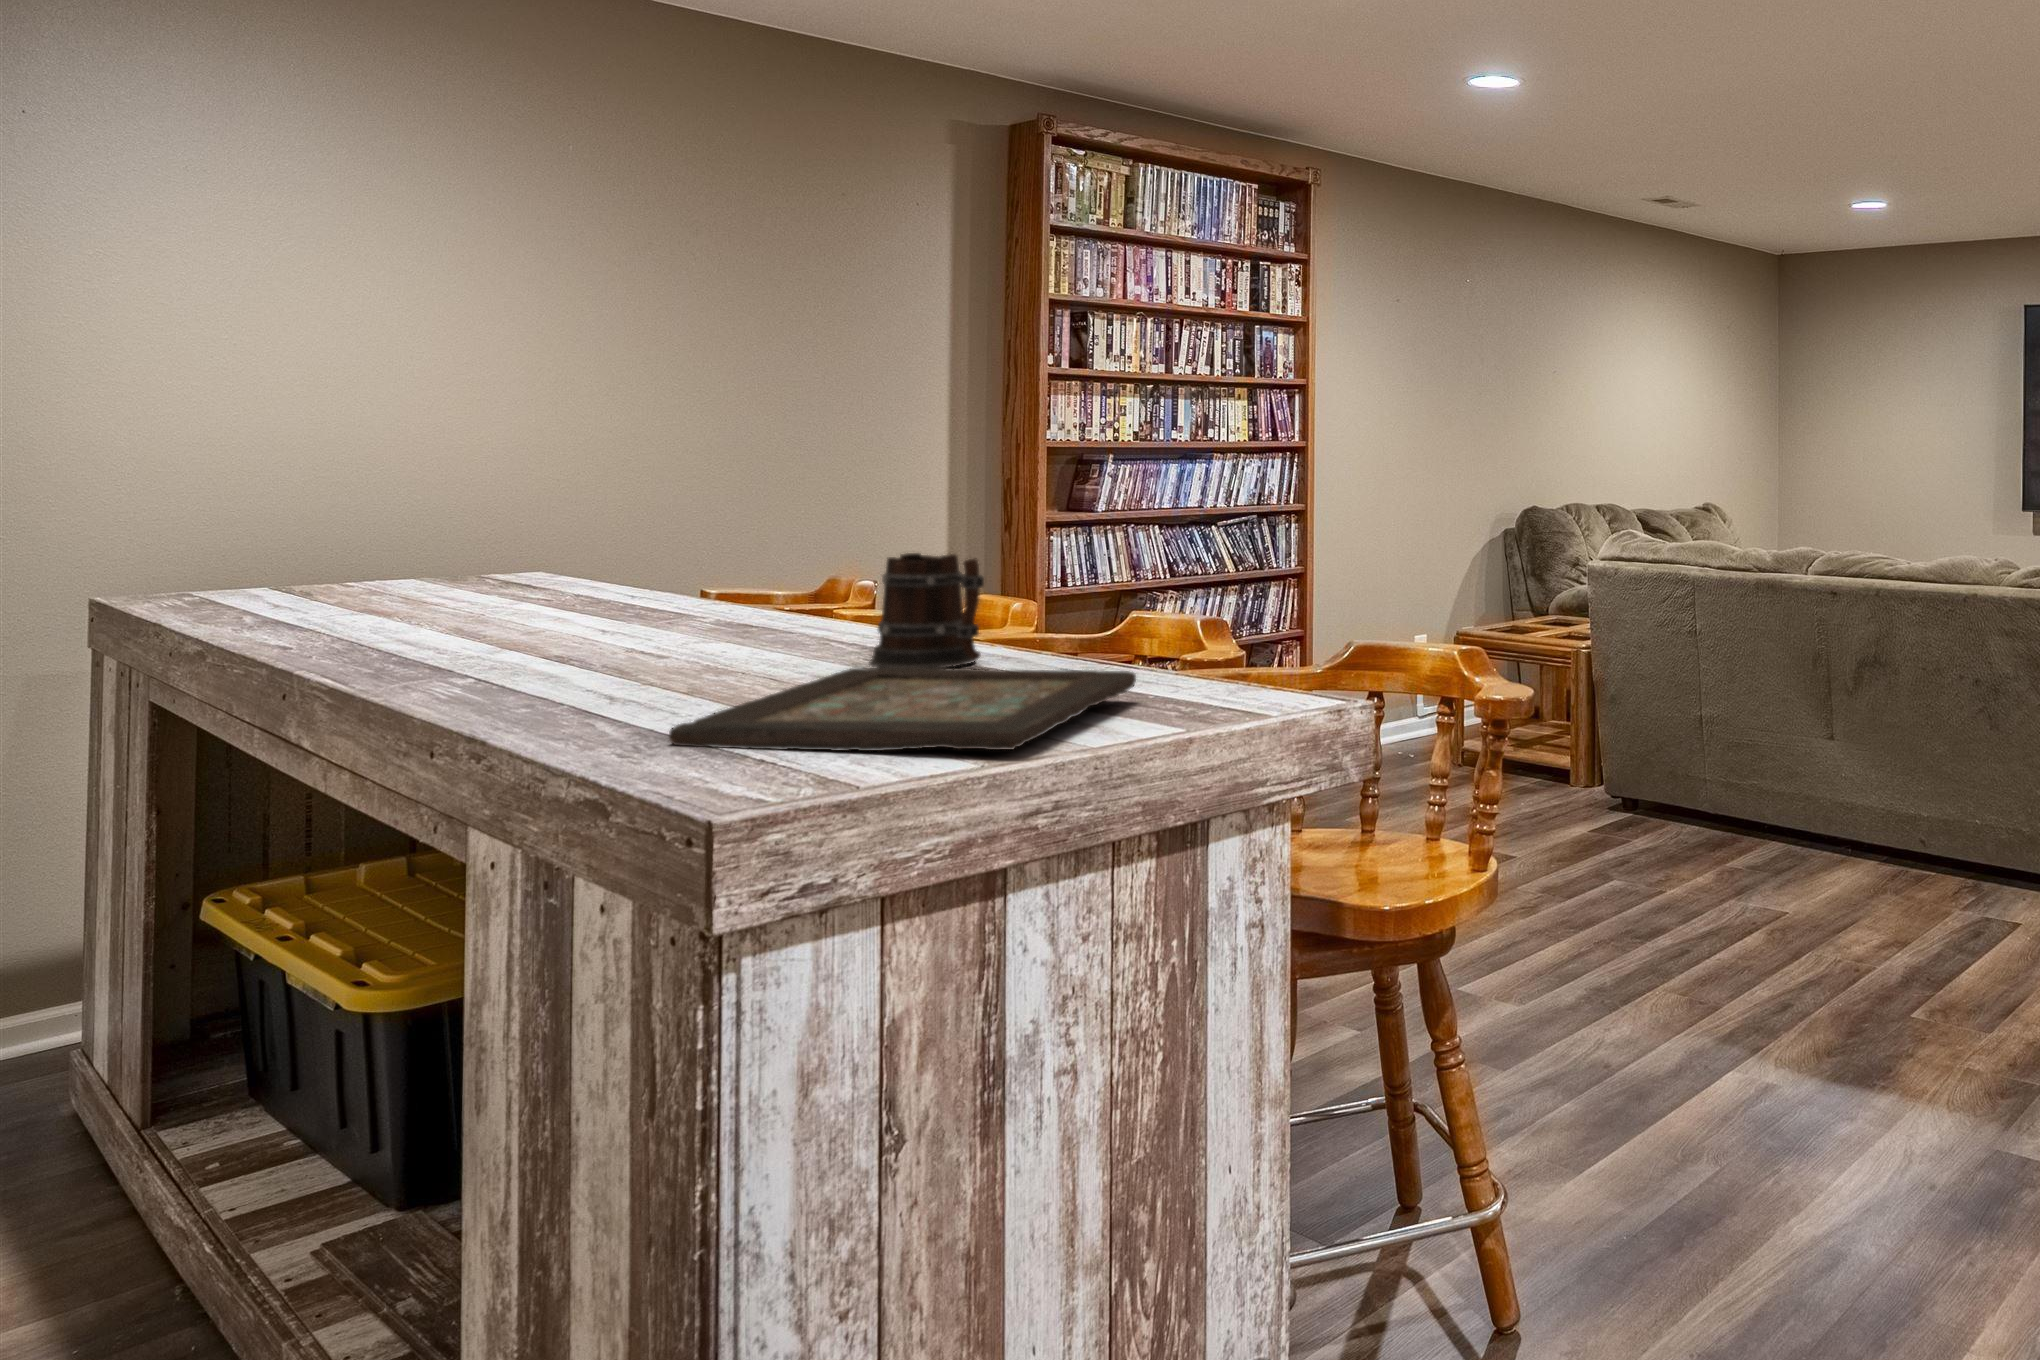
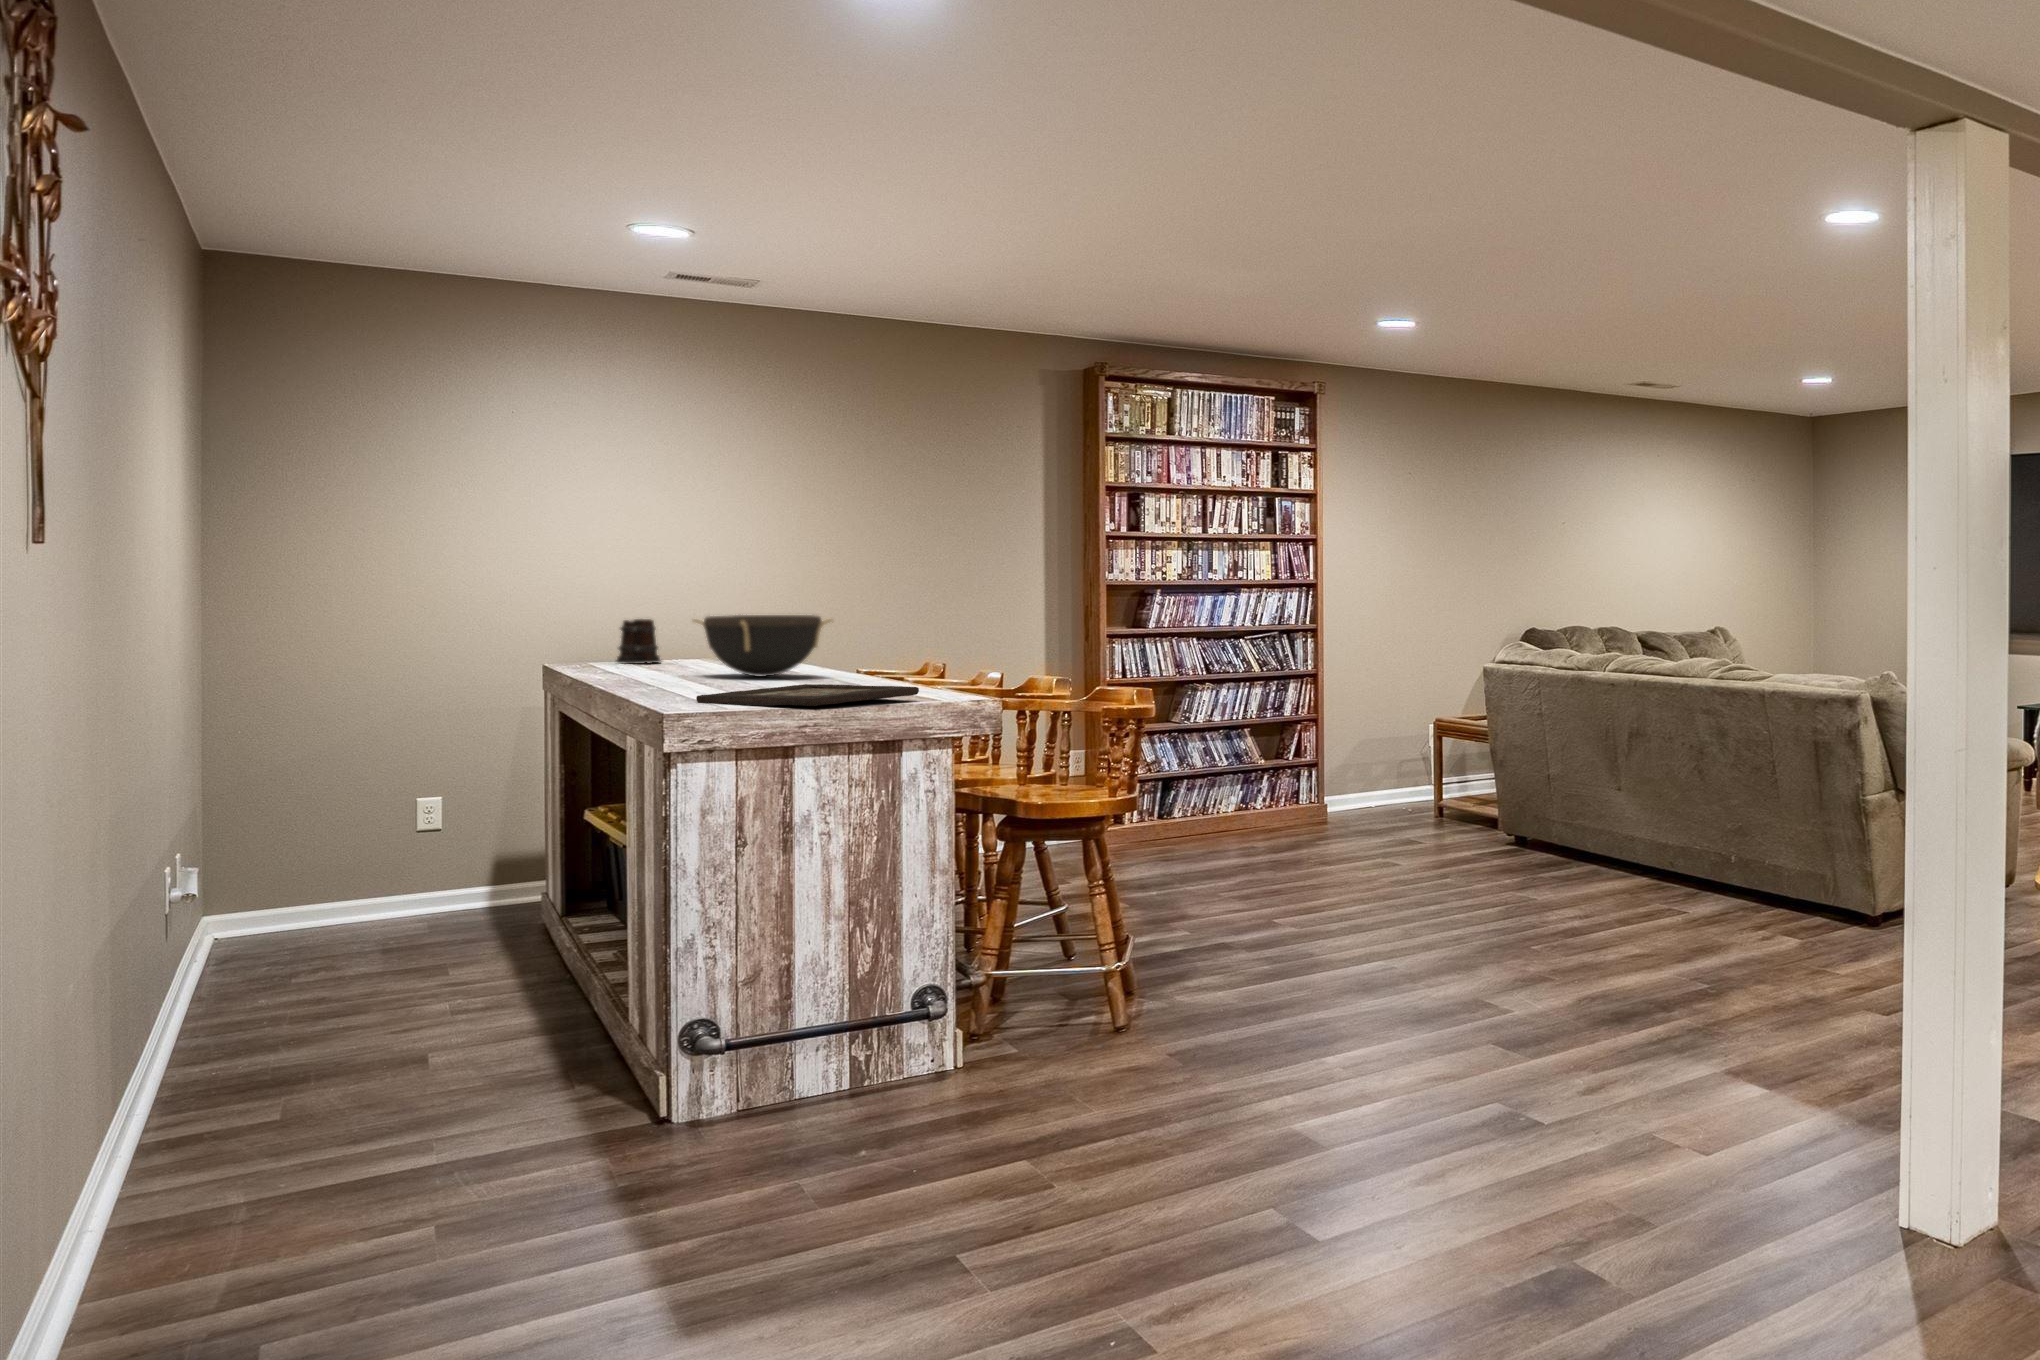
bowl: none [472,504,776,628] -> present [693,615,832,677]
beer mug: present [869,553,984,668] -> present [616,619,661,664]

